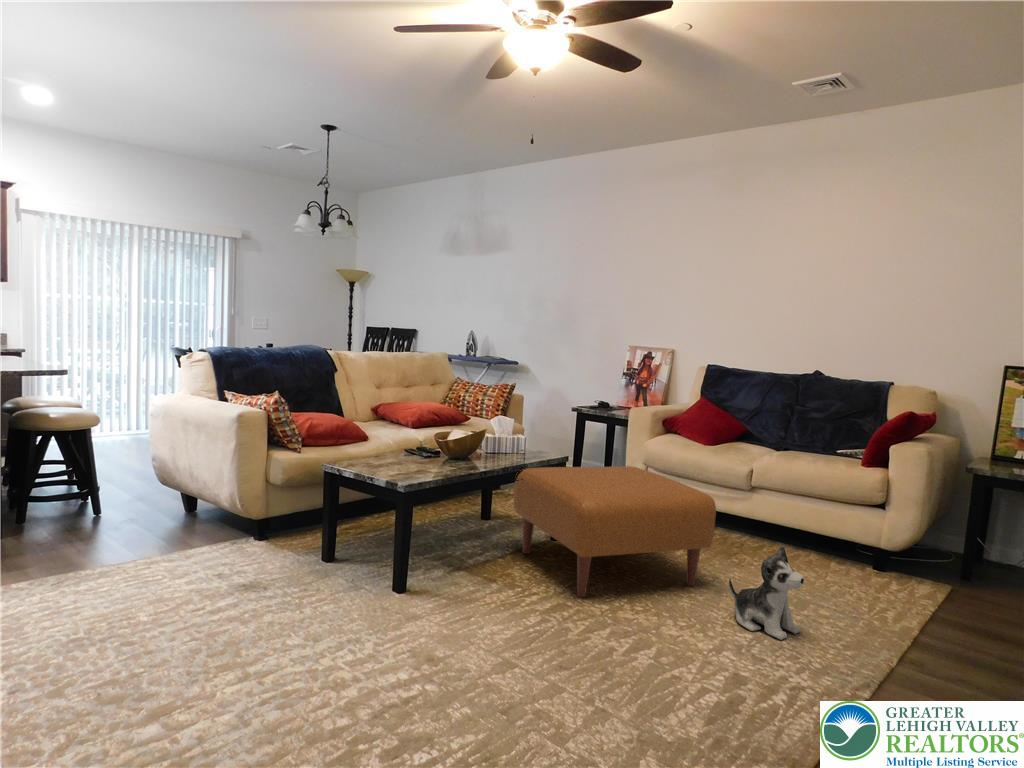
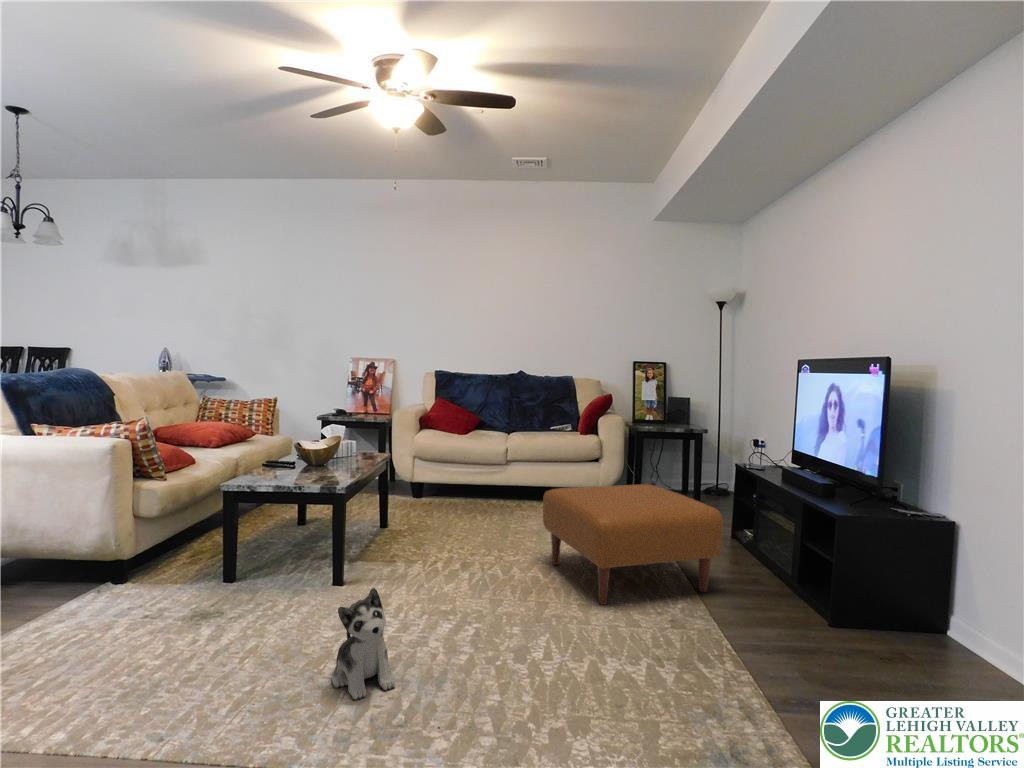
plush toy: present [729,546,805,640] -> present [332,588,396,699]

